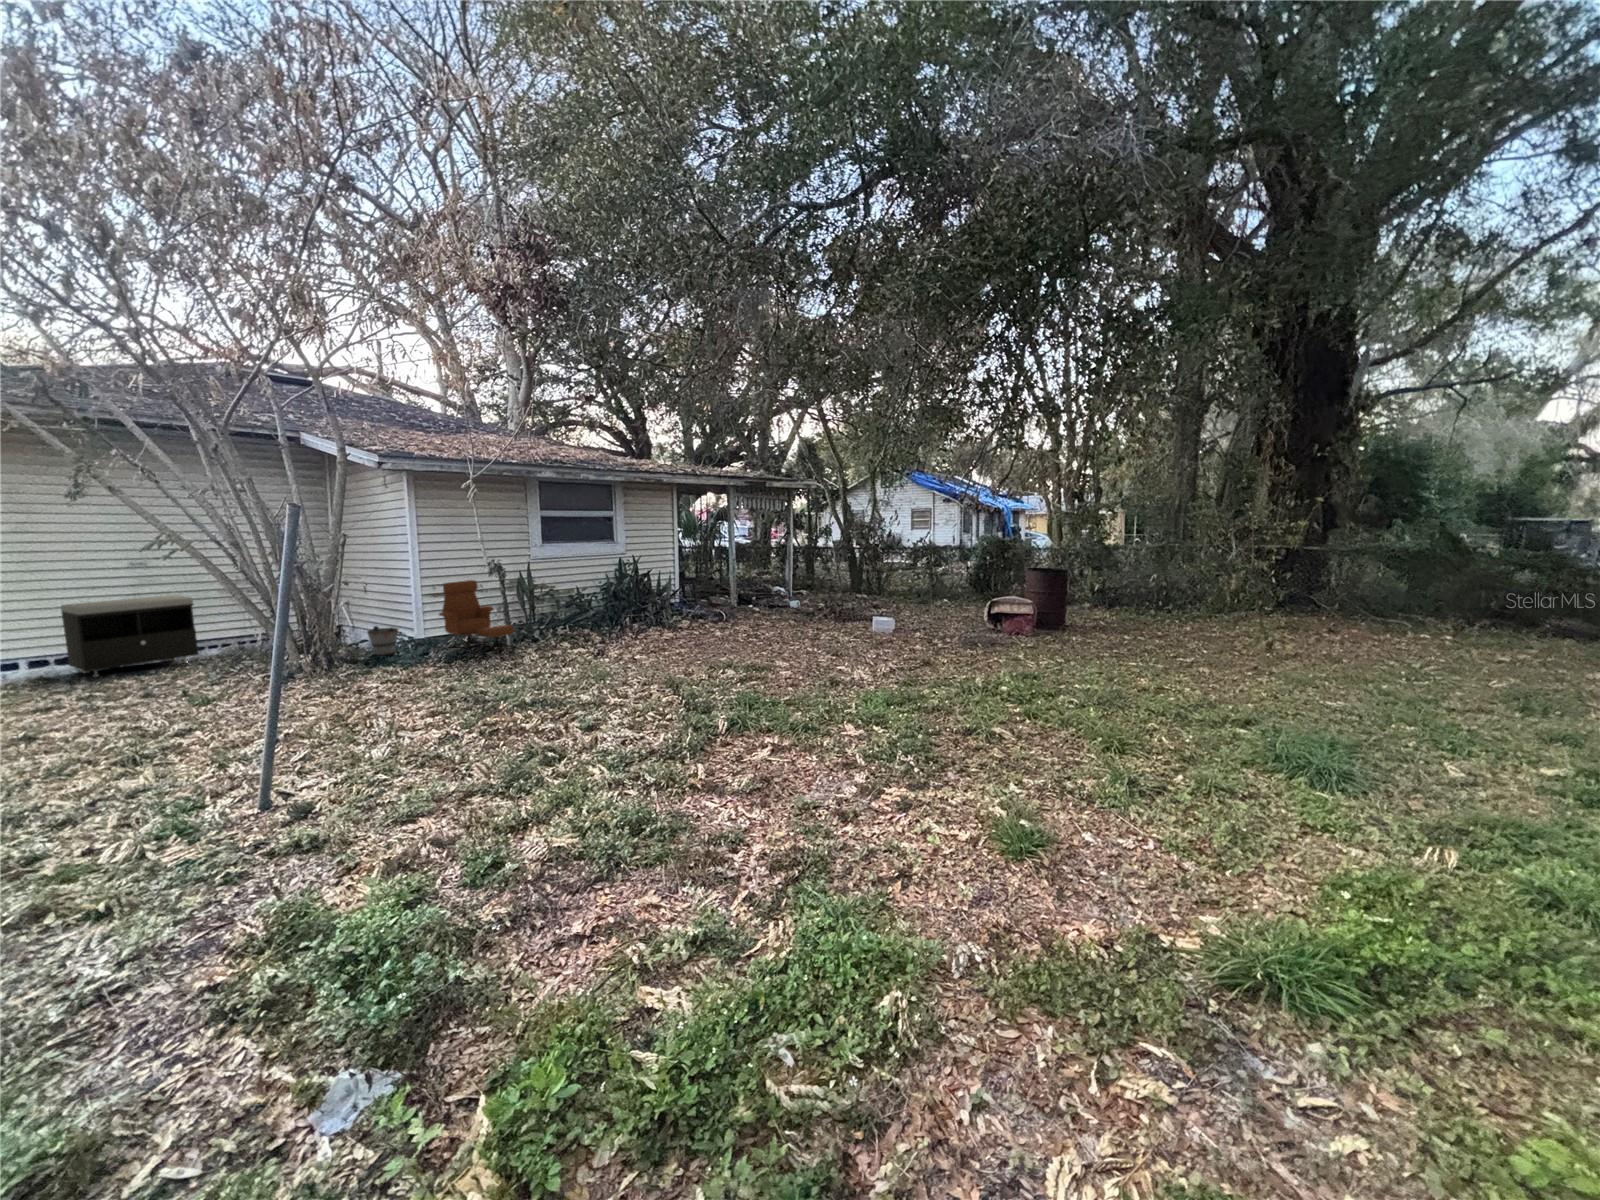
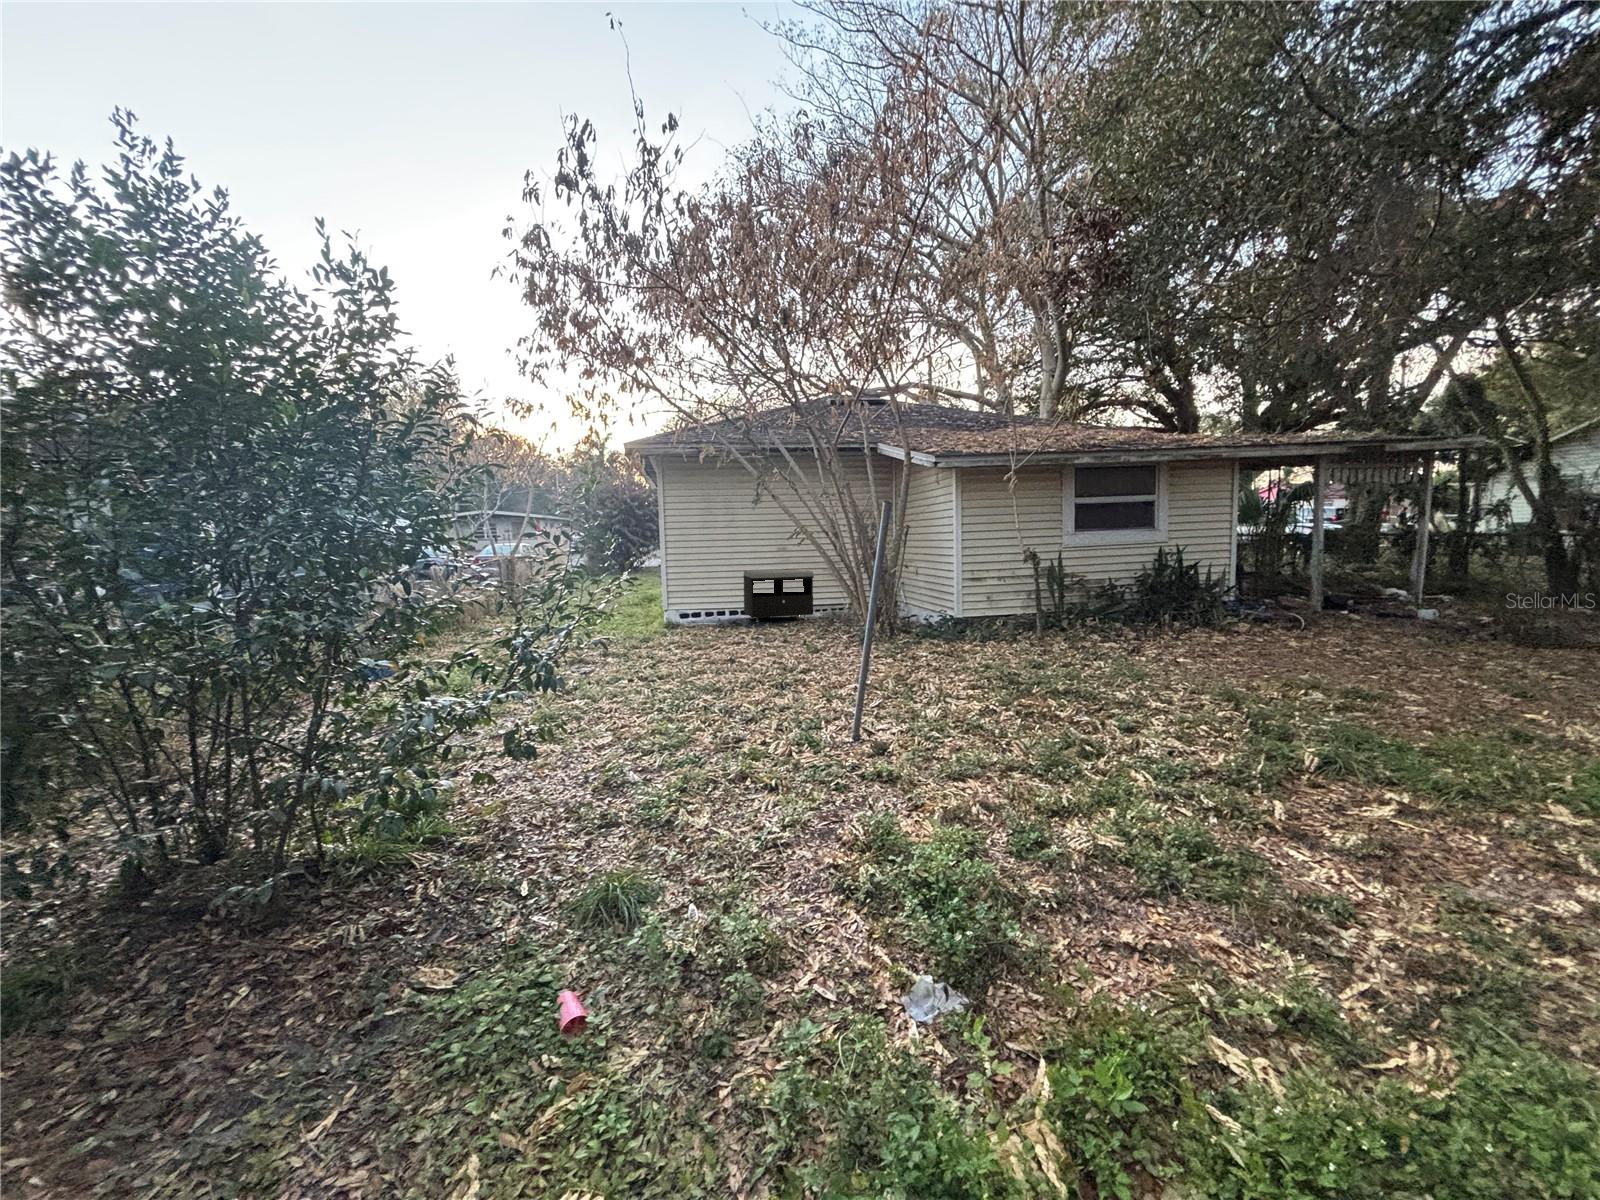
lounge chair: present [439,580,514,652] -> none [981,573,1047,641]
bucket: present [367,626,406,655] -> none [924,606,954,631]

